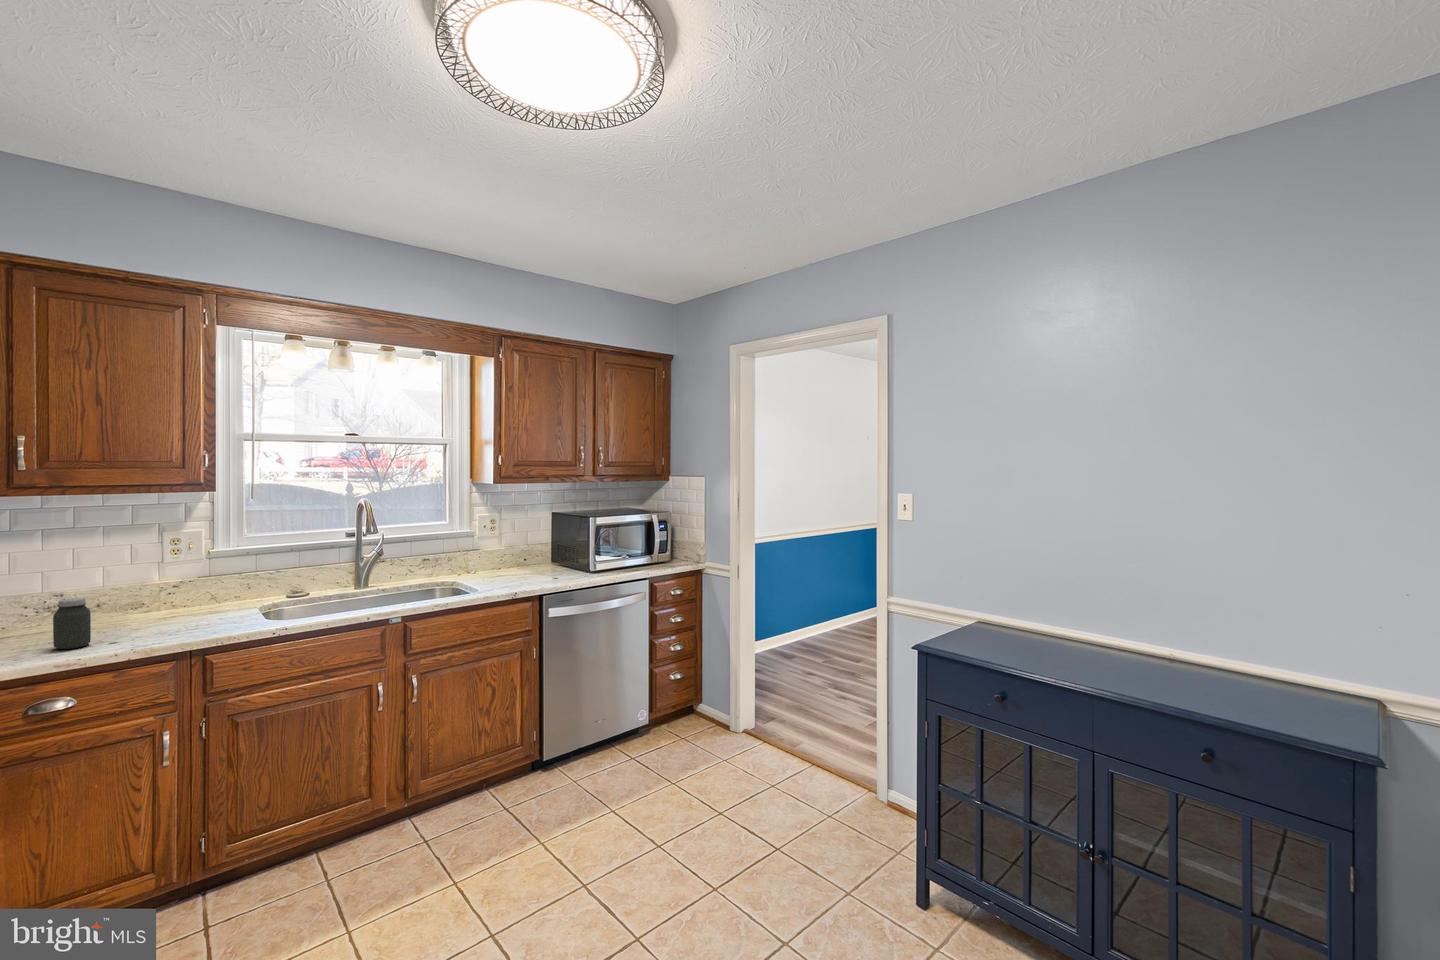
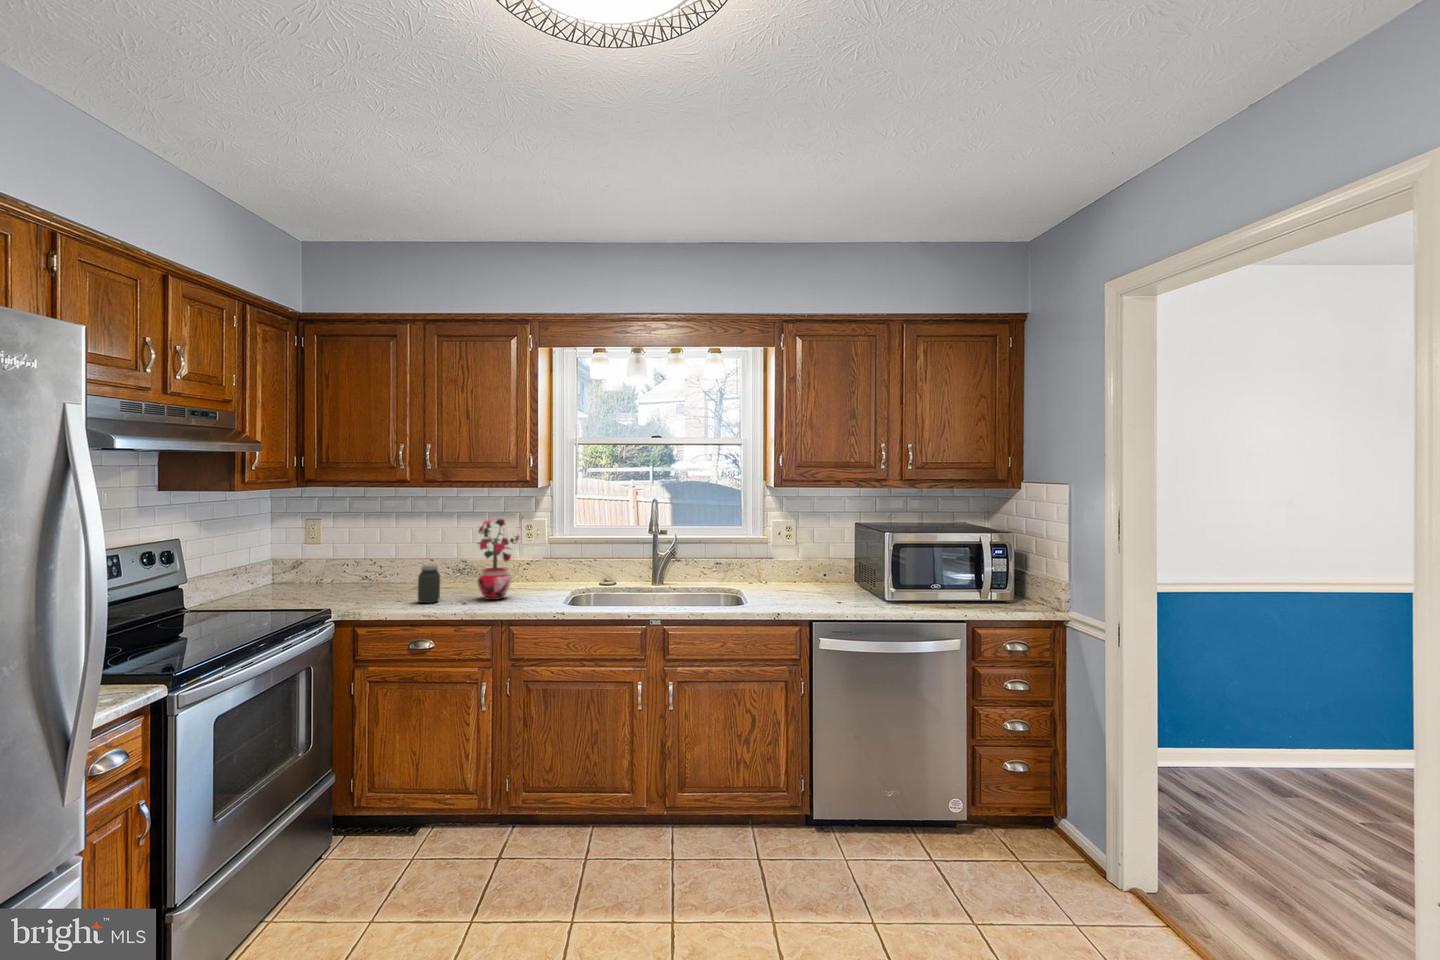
potted plant: none [130,531,205,631] -> present [477,519,519,600]

